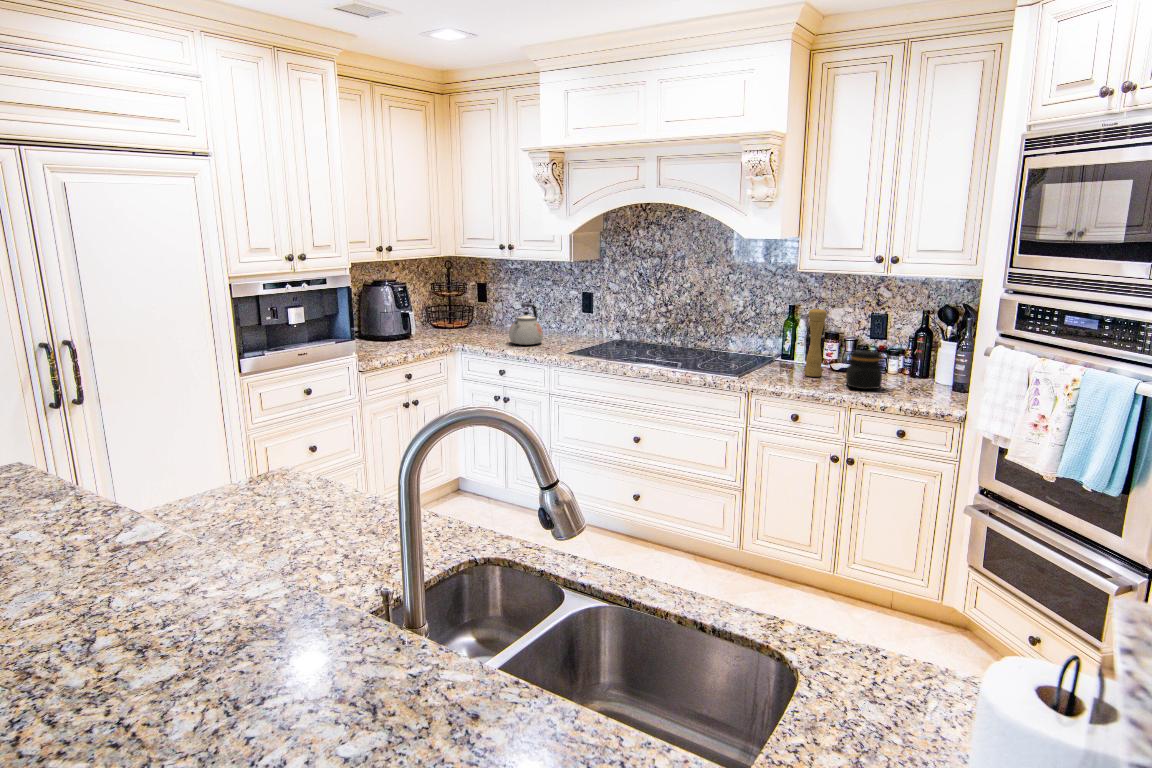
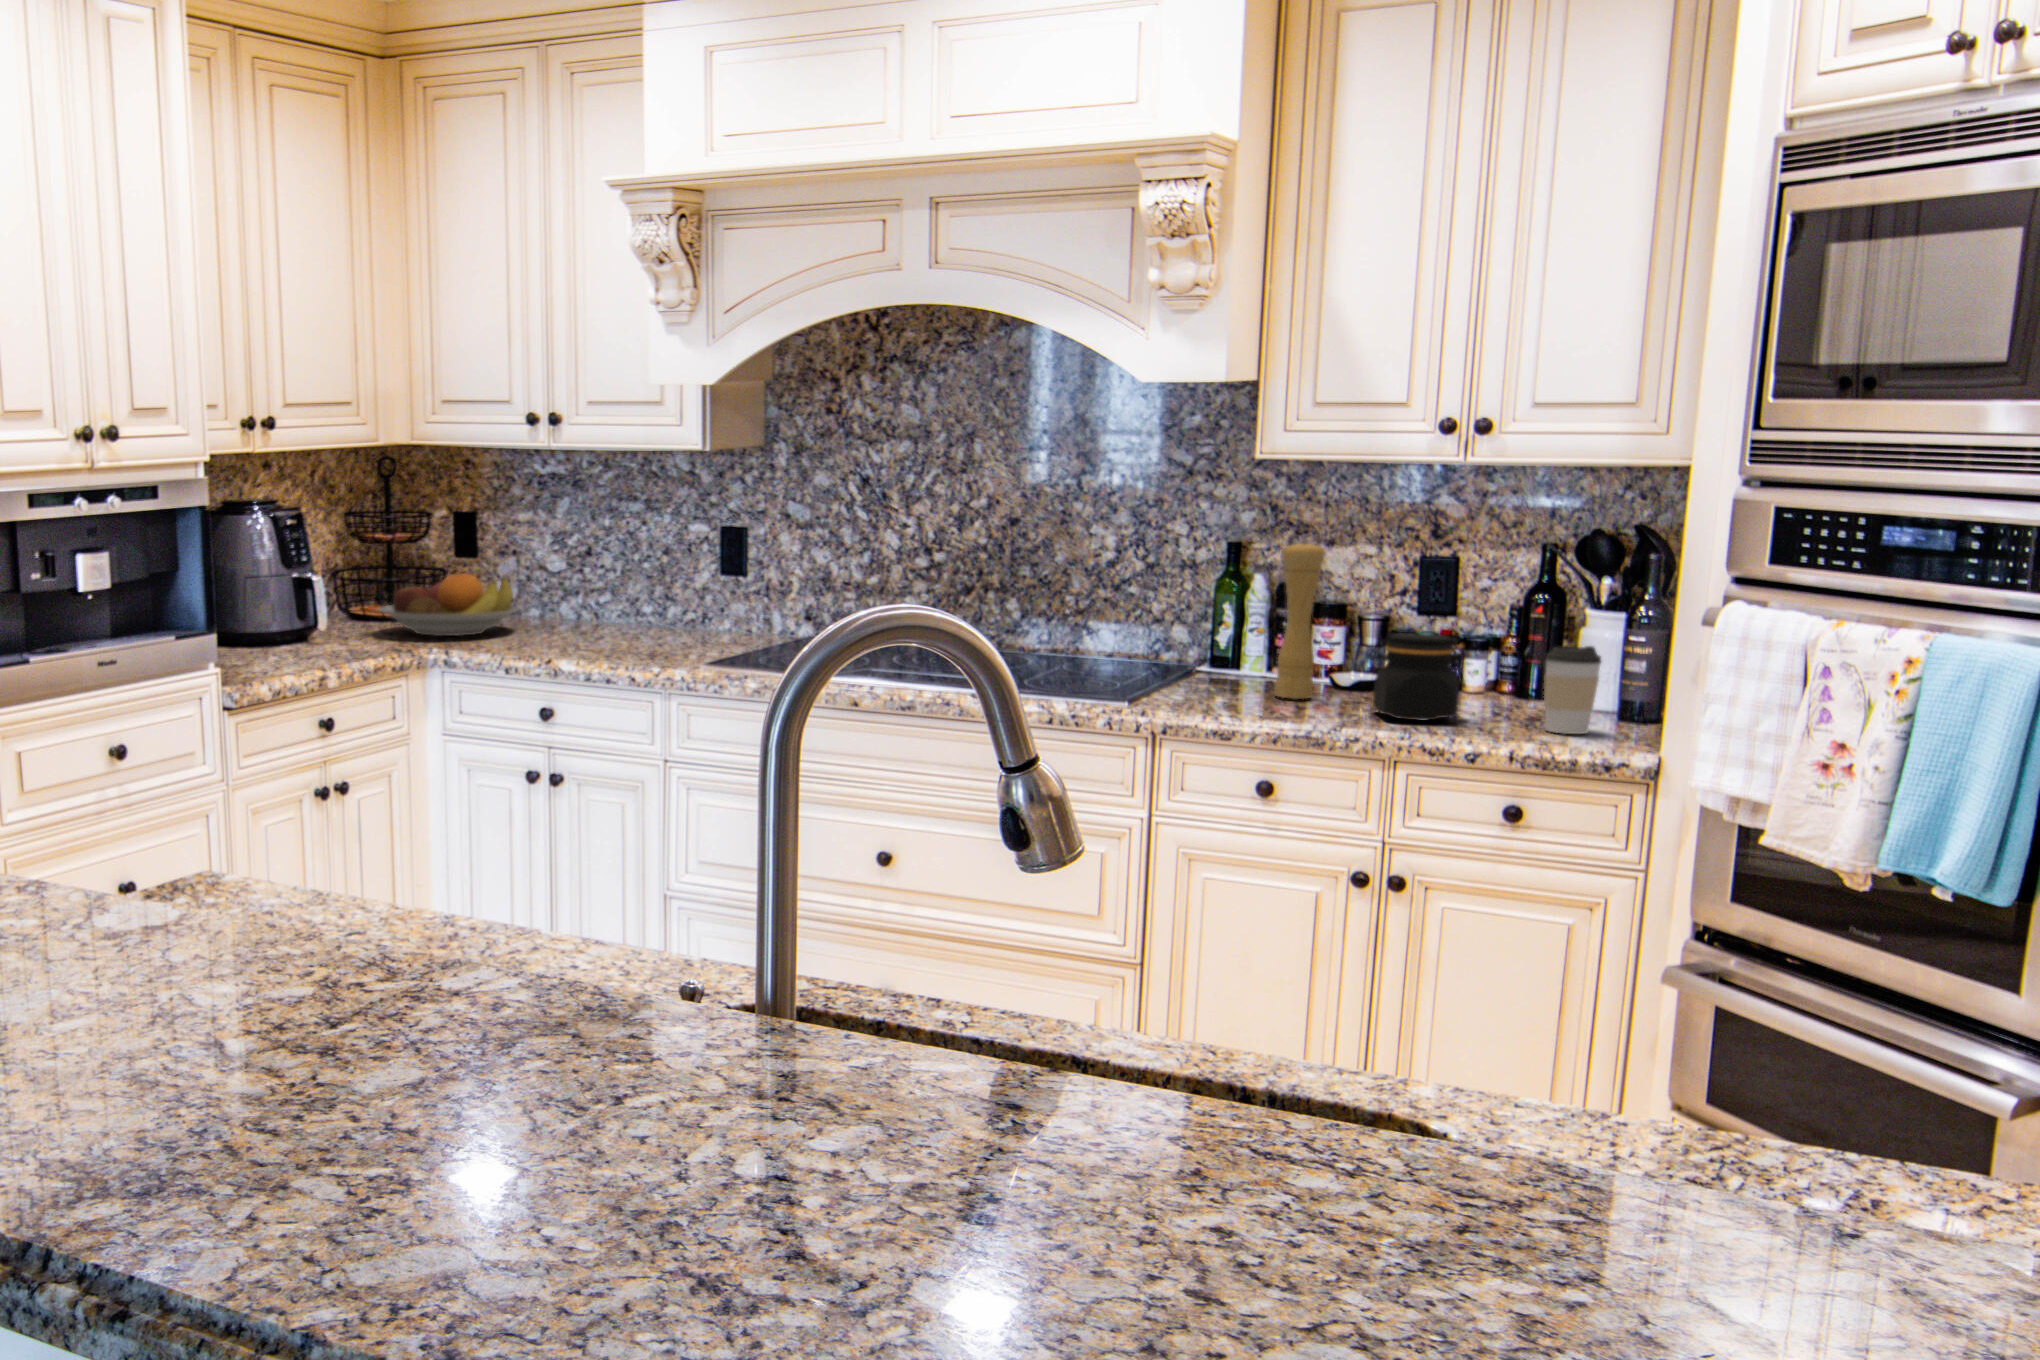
kettle: present [509,304,543,345] -> none [559,553,640,648]
fruit bowl: none [437,311,497,337] -> present [379,573,519,636]
coffee cup: none [919,359,945,398] -> present [1544,646,1601,734]

